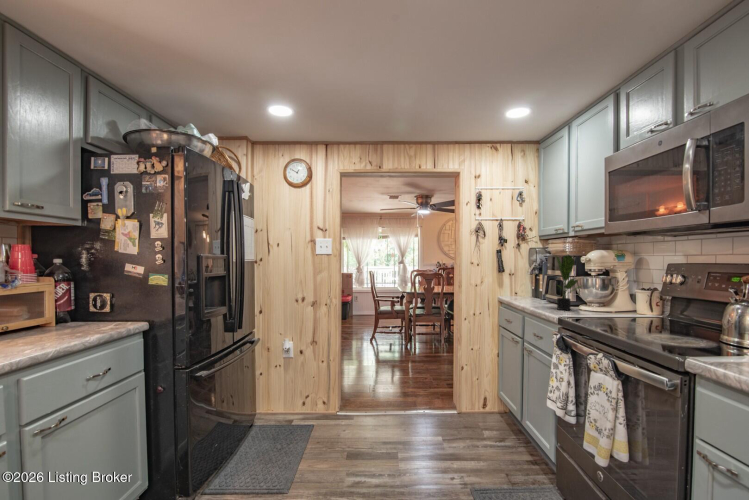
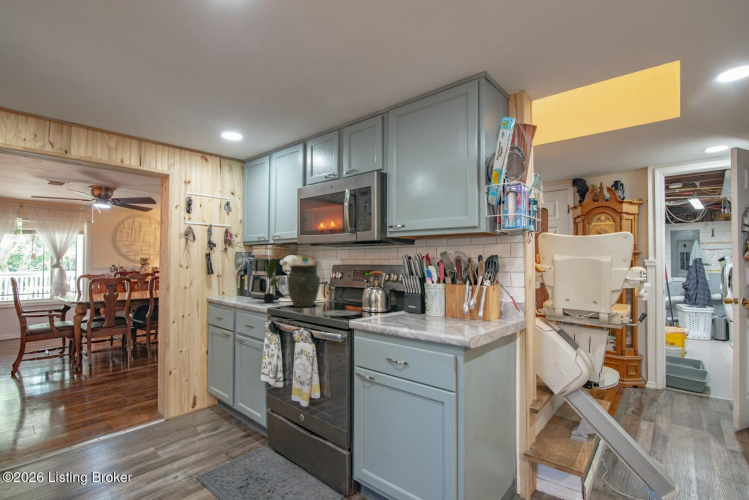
vase: none [585,263,639,323] -> present [287,265,320,307]

